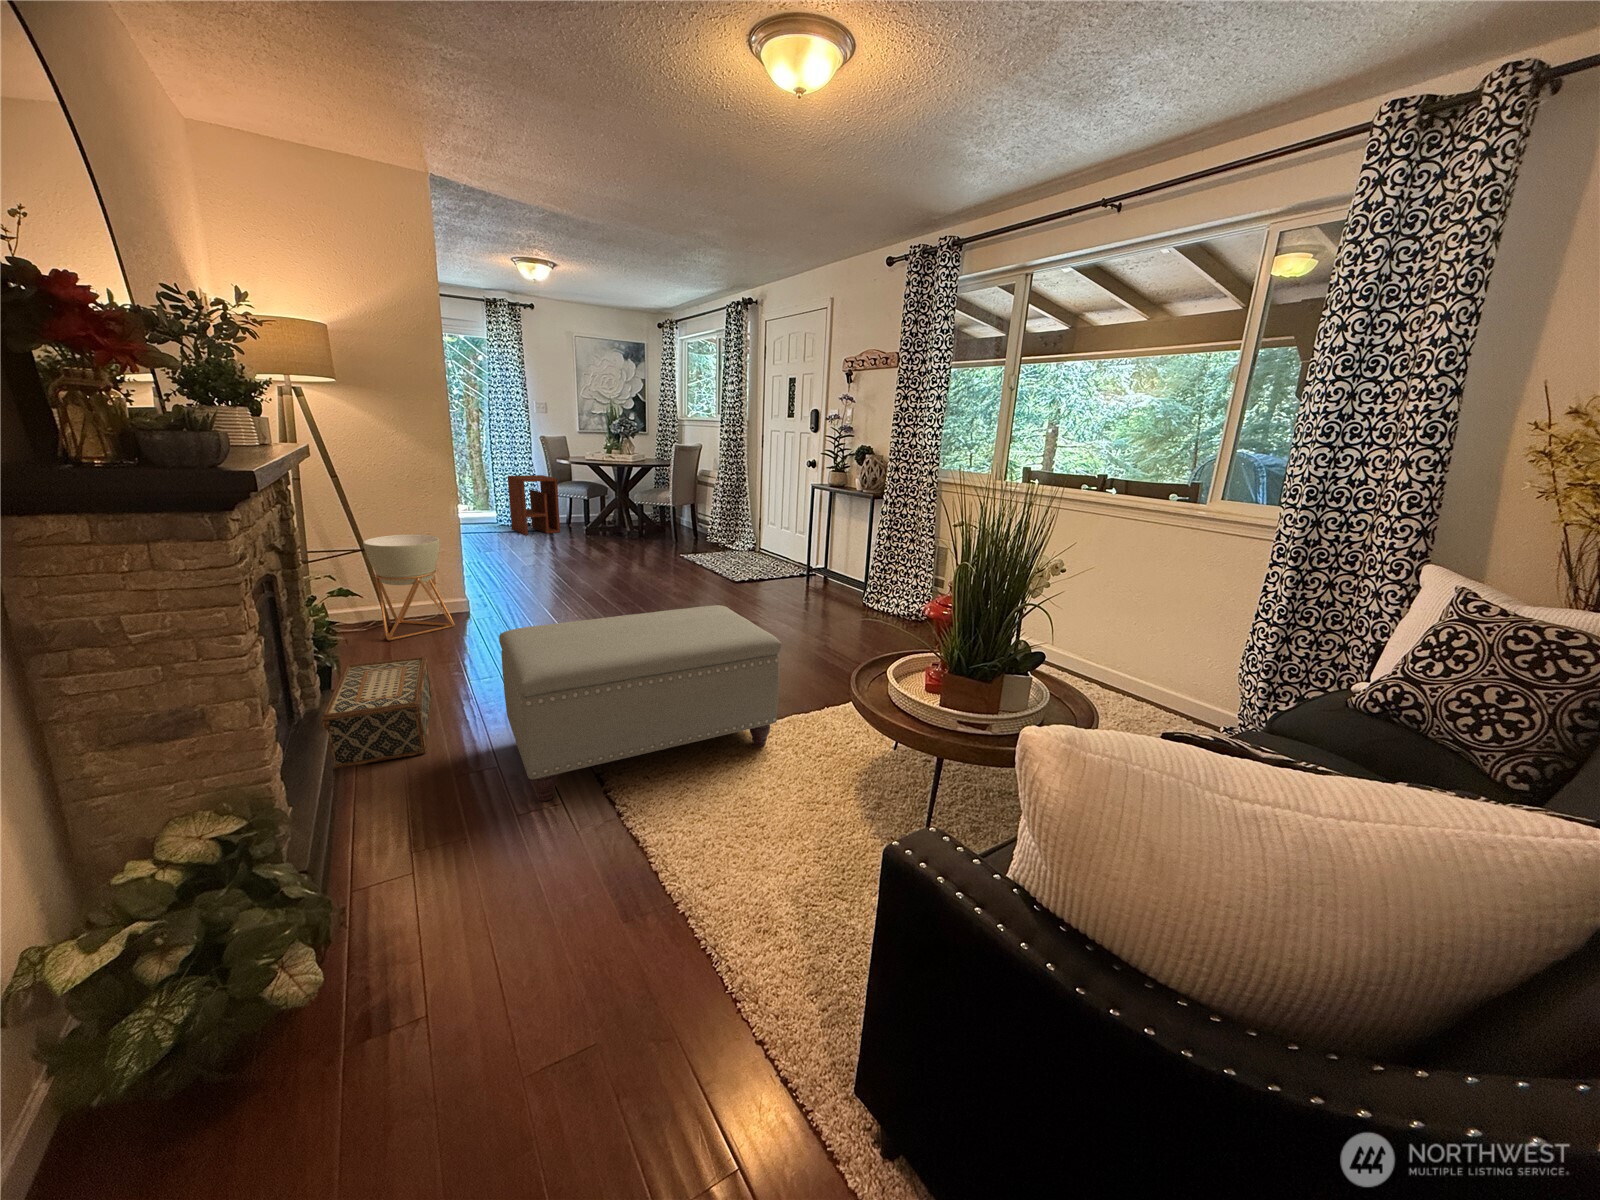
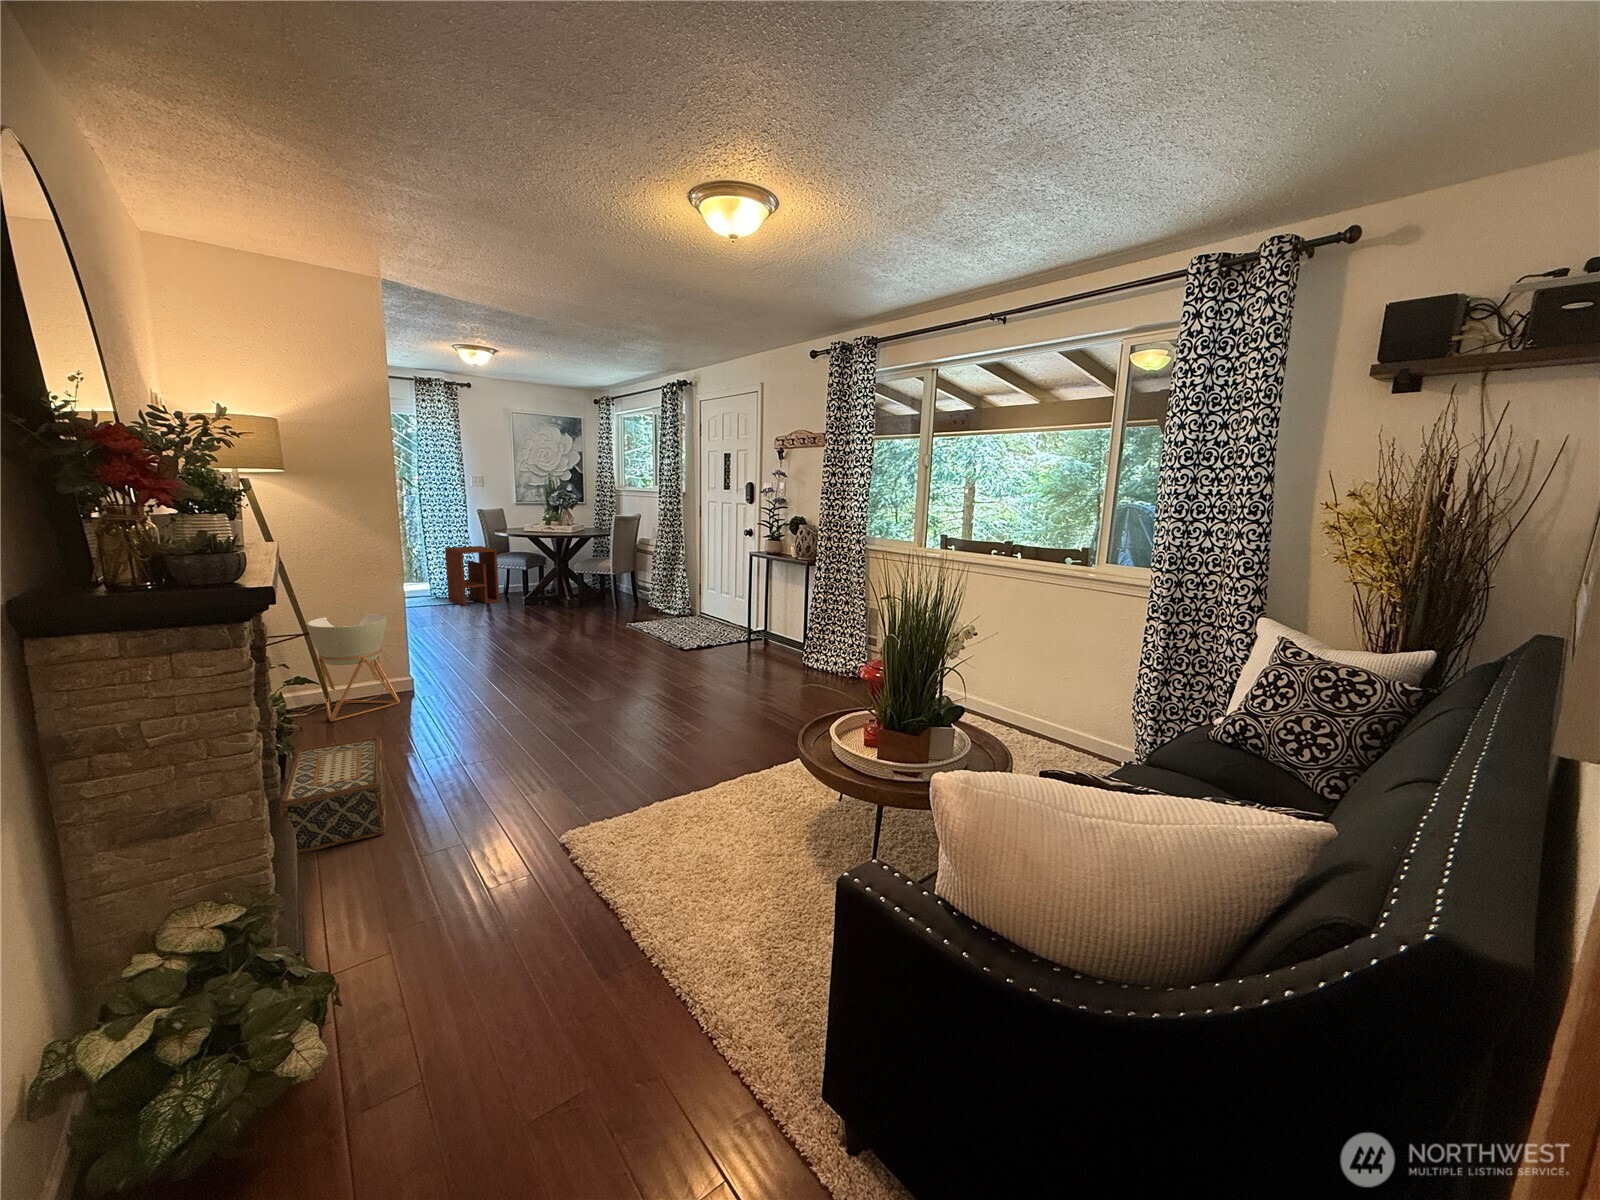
ottoman: present [499,605,781,801] -> none [462,673,733,872]

